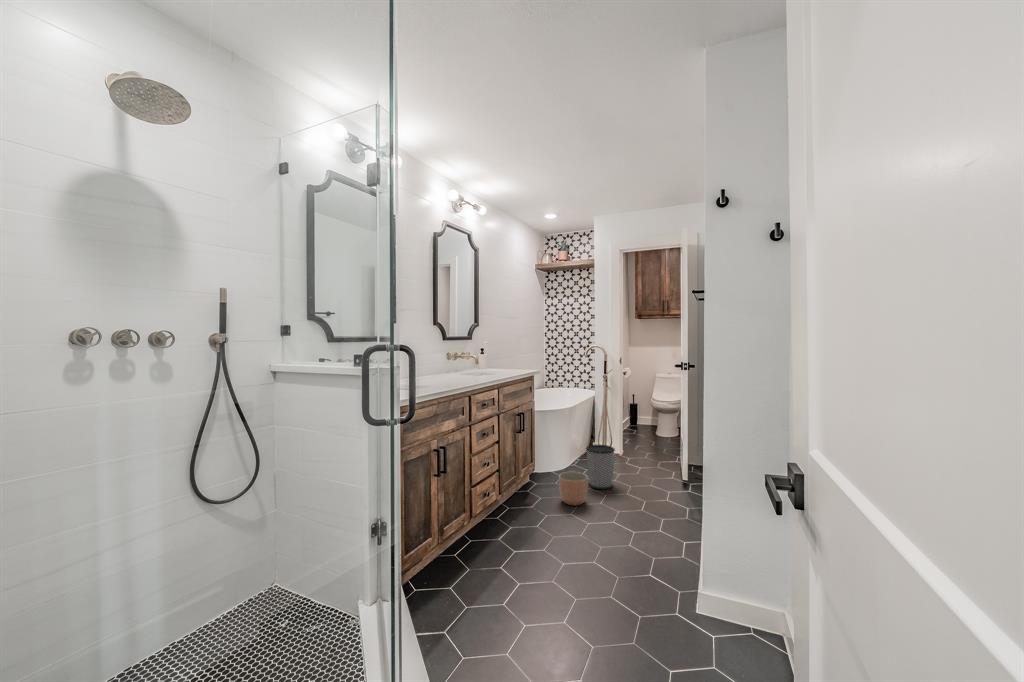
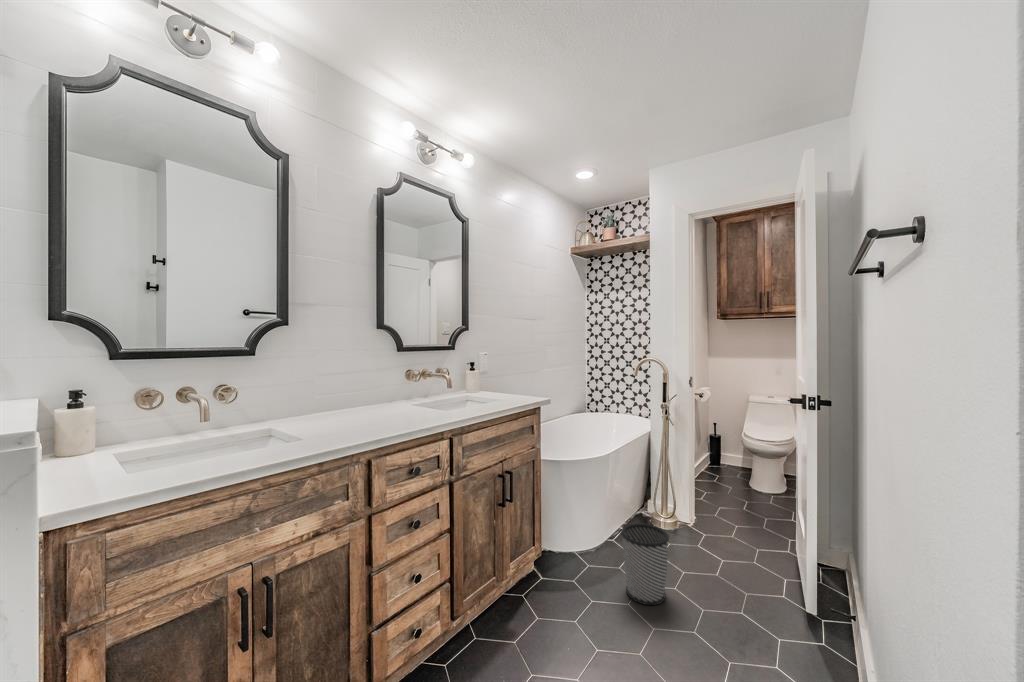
planter: present [559,472,588,505] -> none [566,576,615,643]

